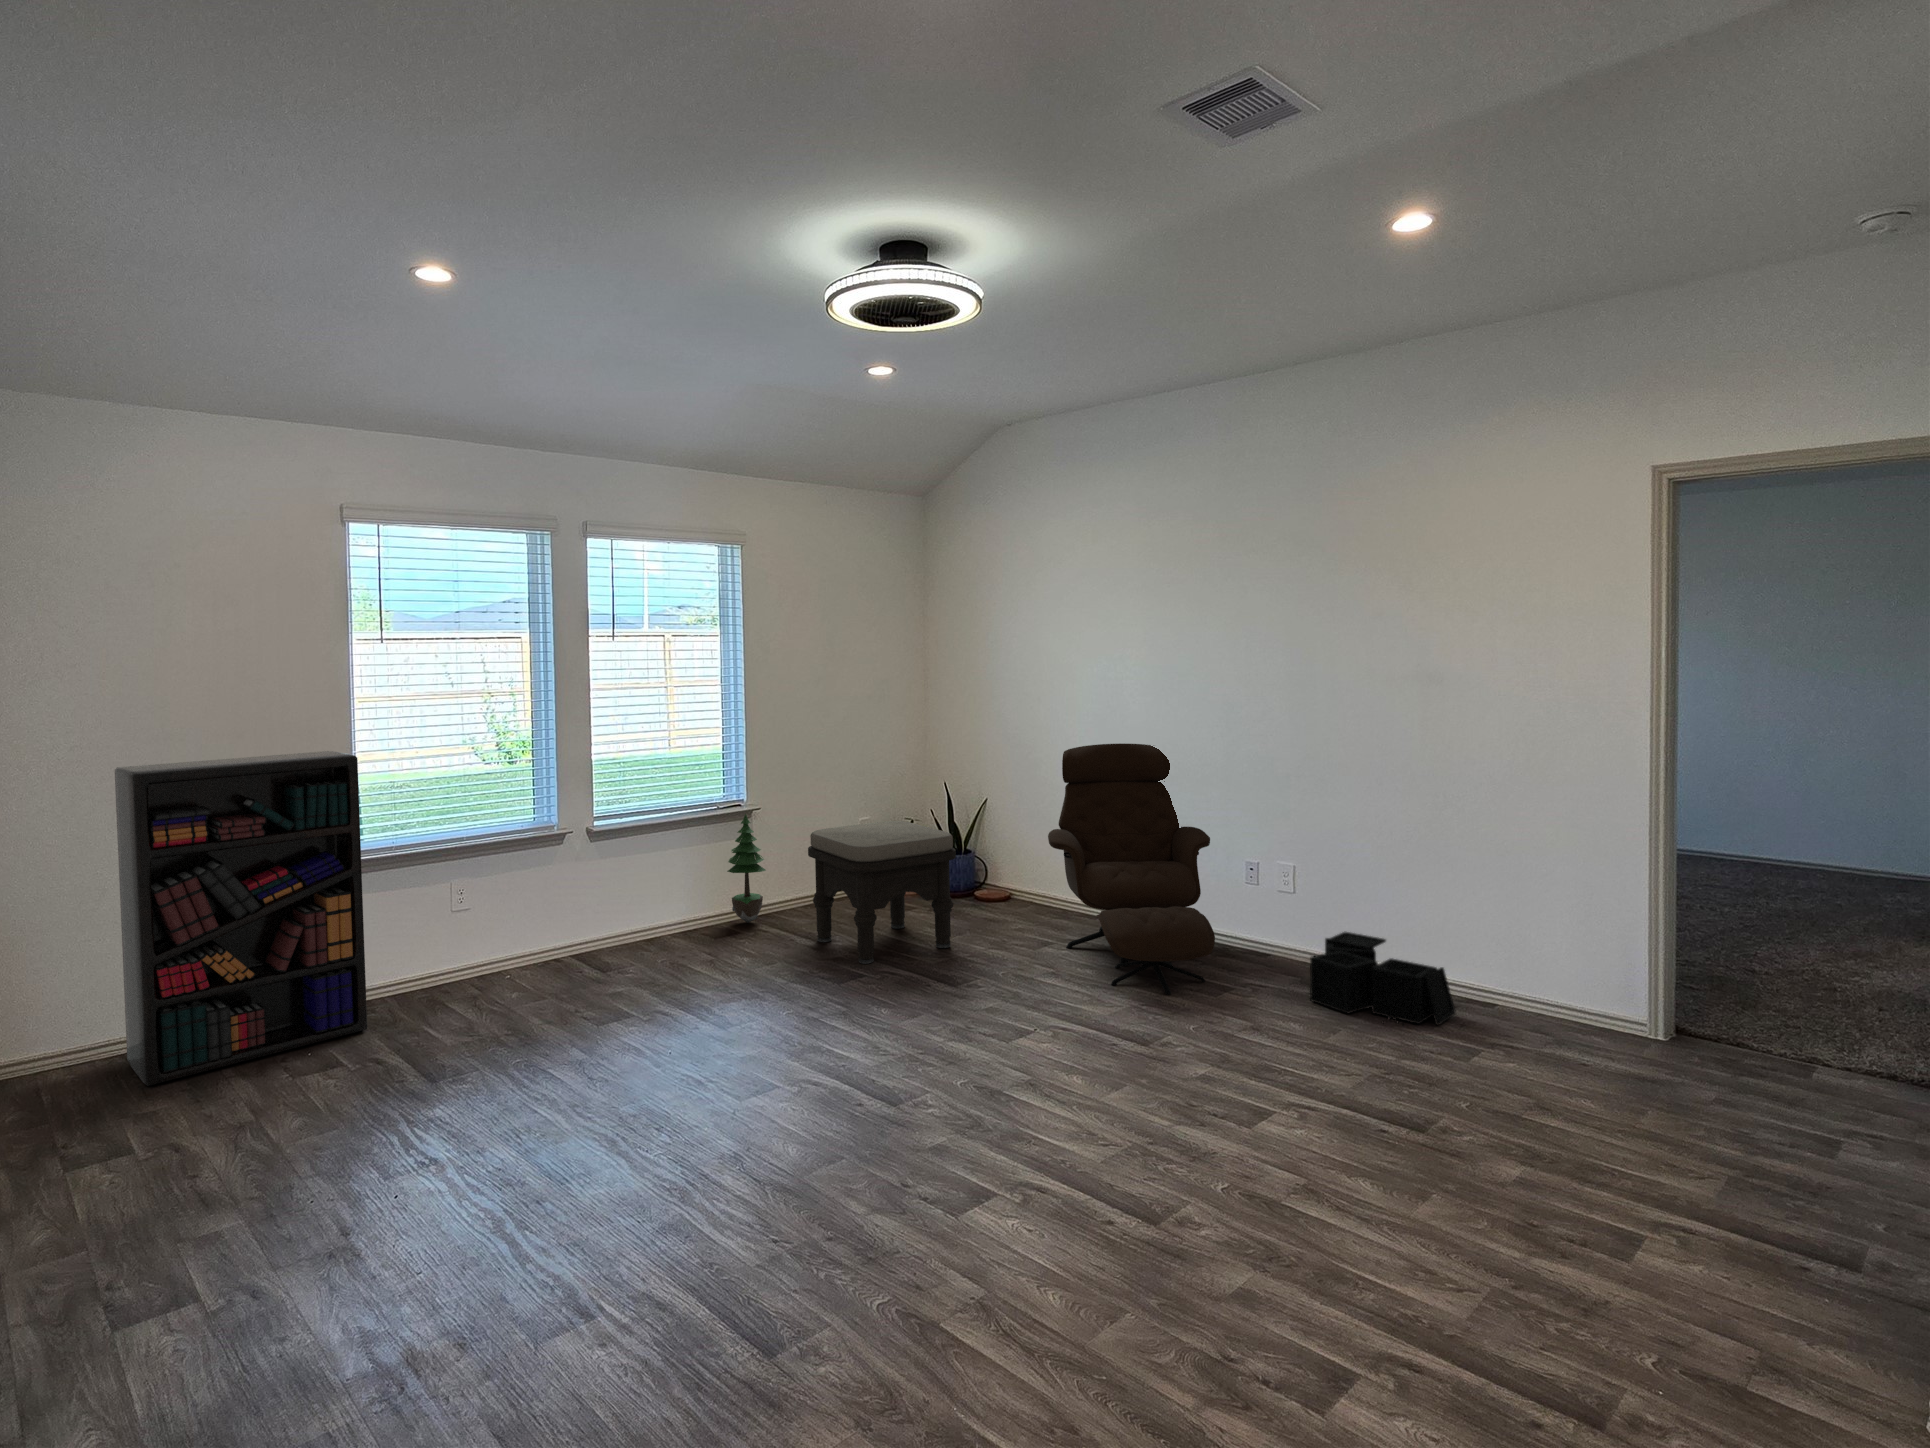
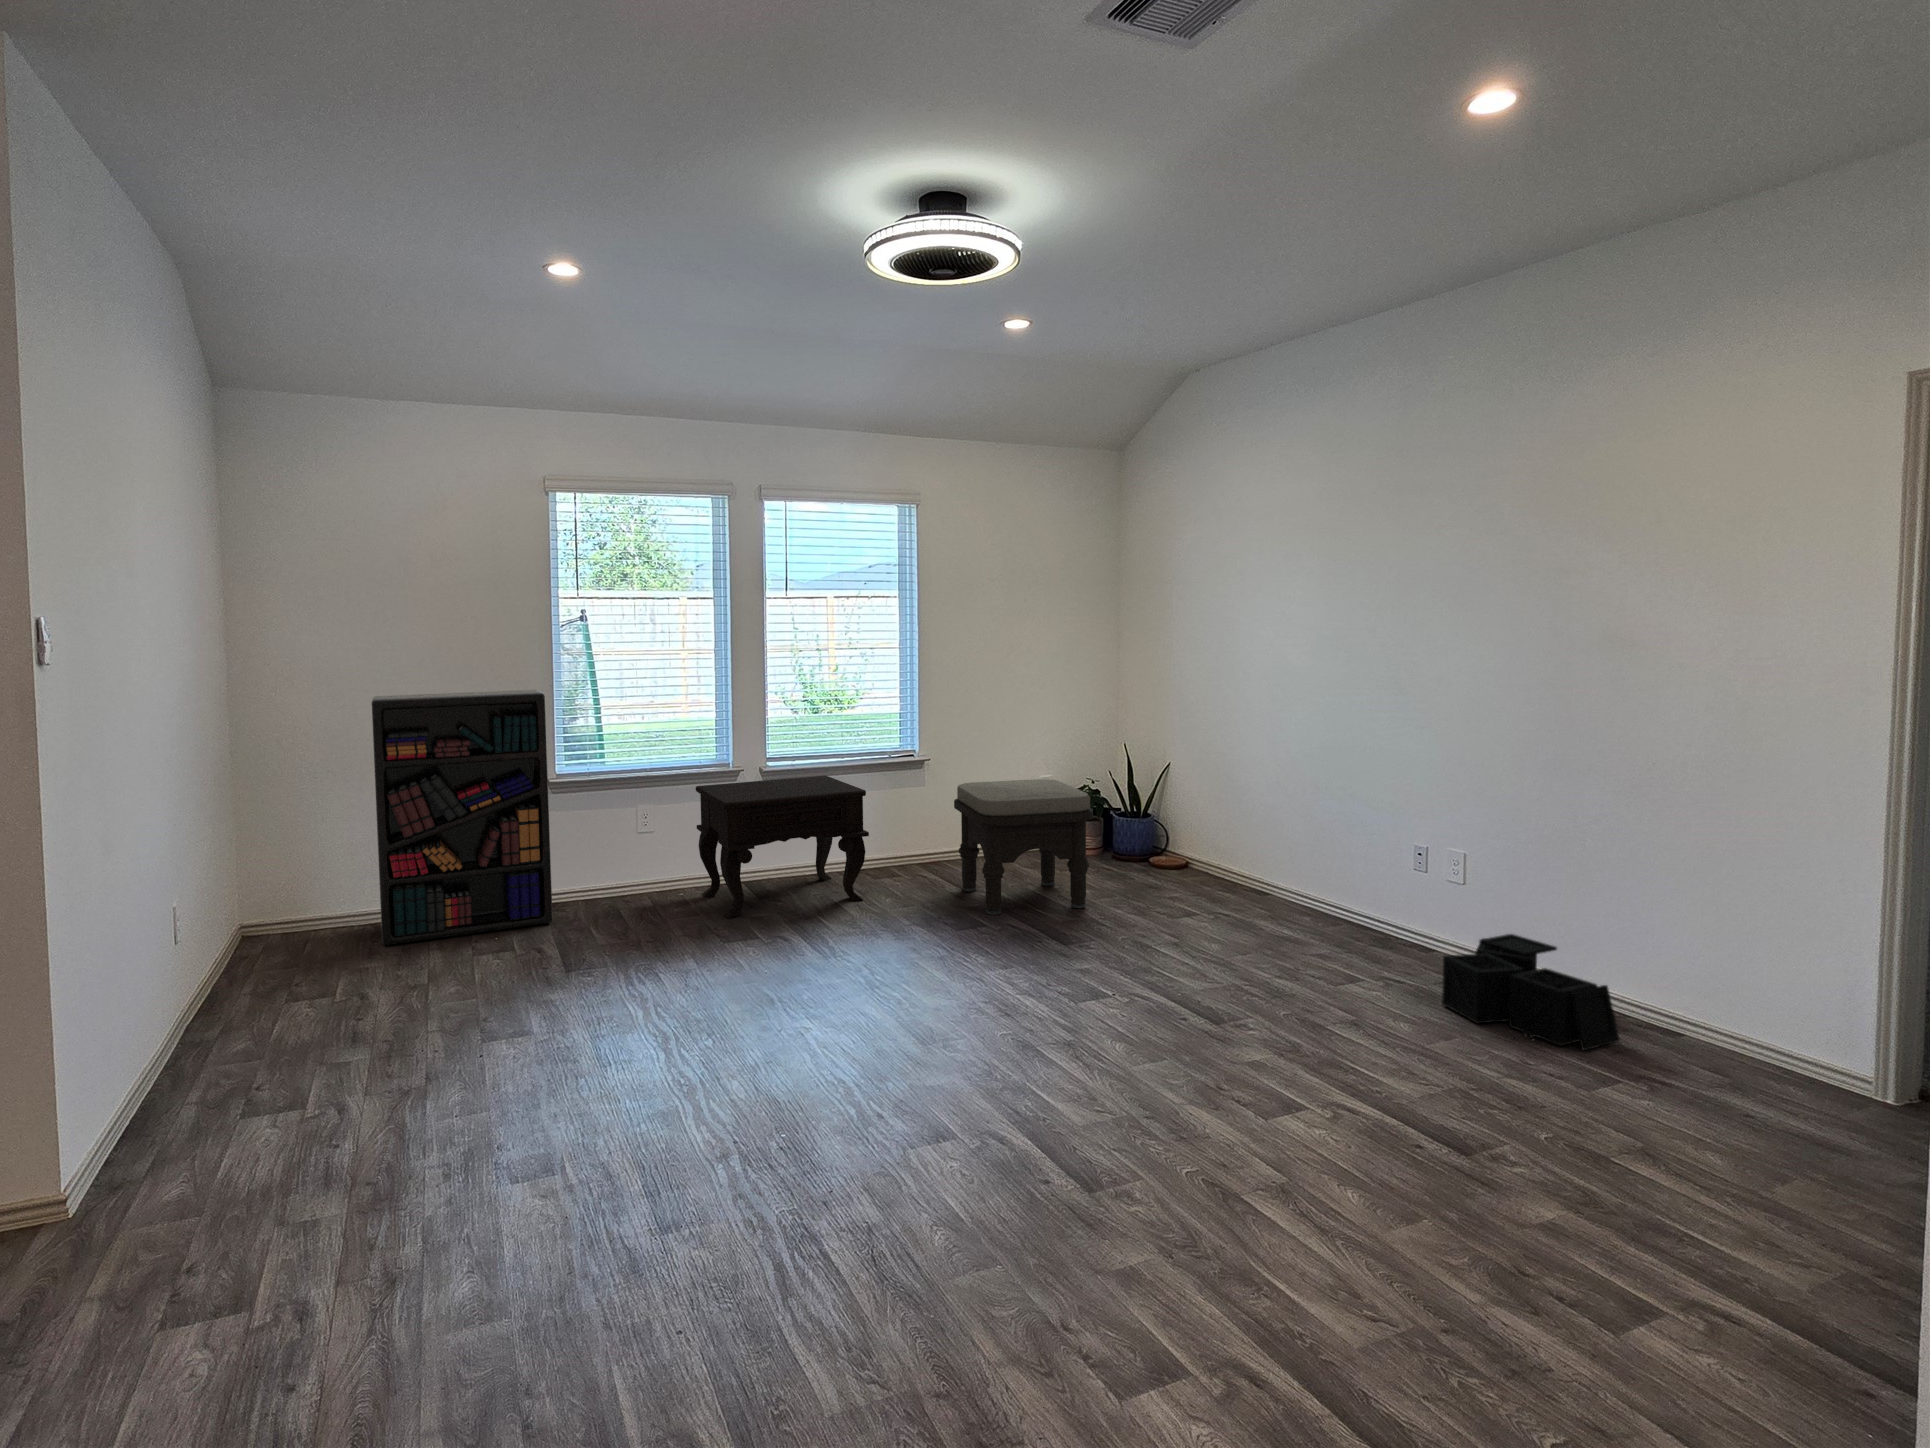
lounge chair: present [1048,743,1215,994] -> none [1190,711,1372,978]
potted tree: present [727,814,766,923] -> none [892,764,929,868]
side table: none [522,831,729,999] -> present [696,776,869,918]

